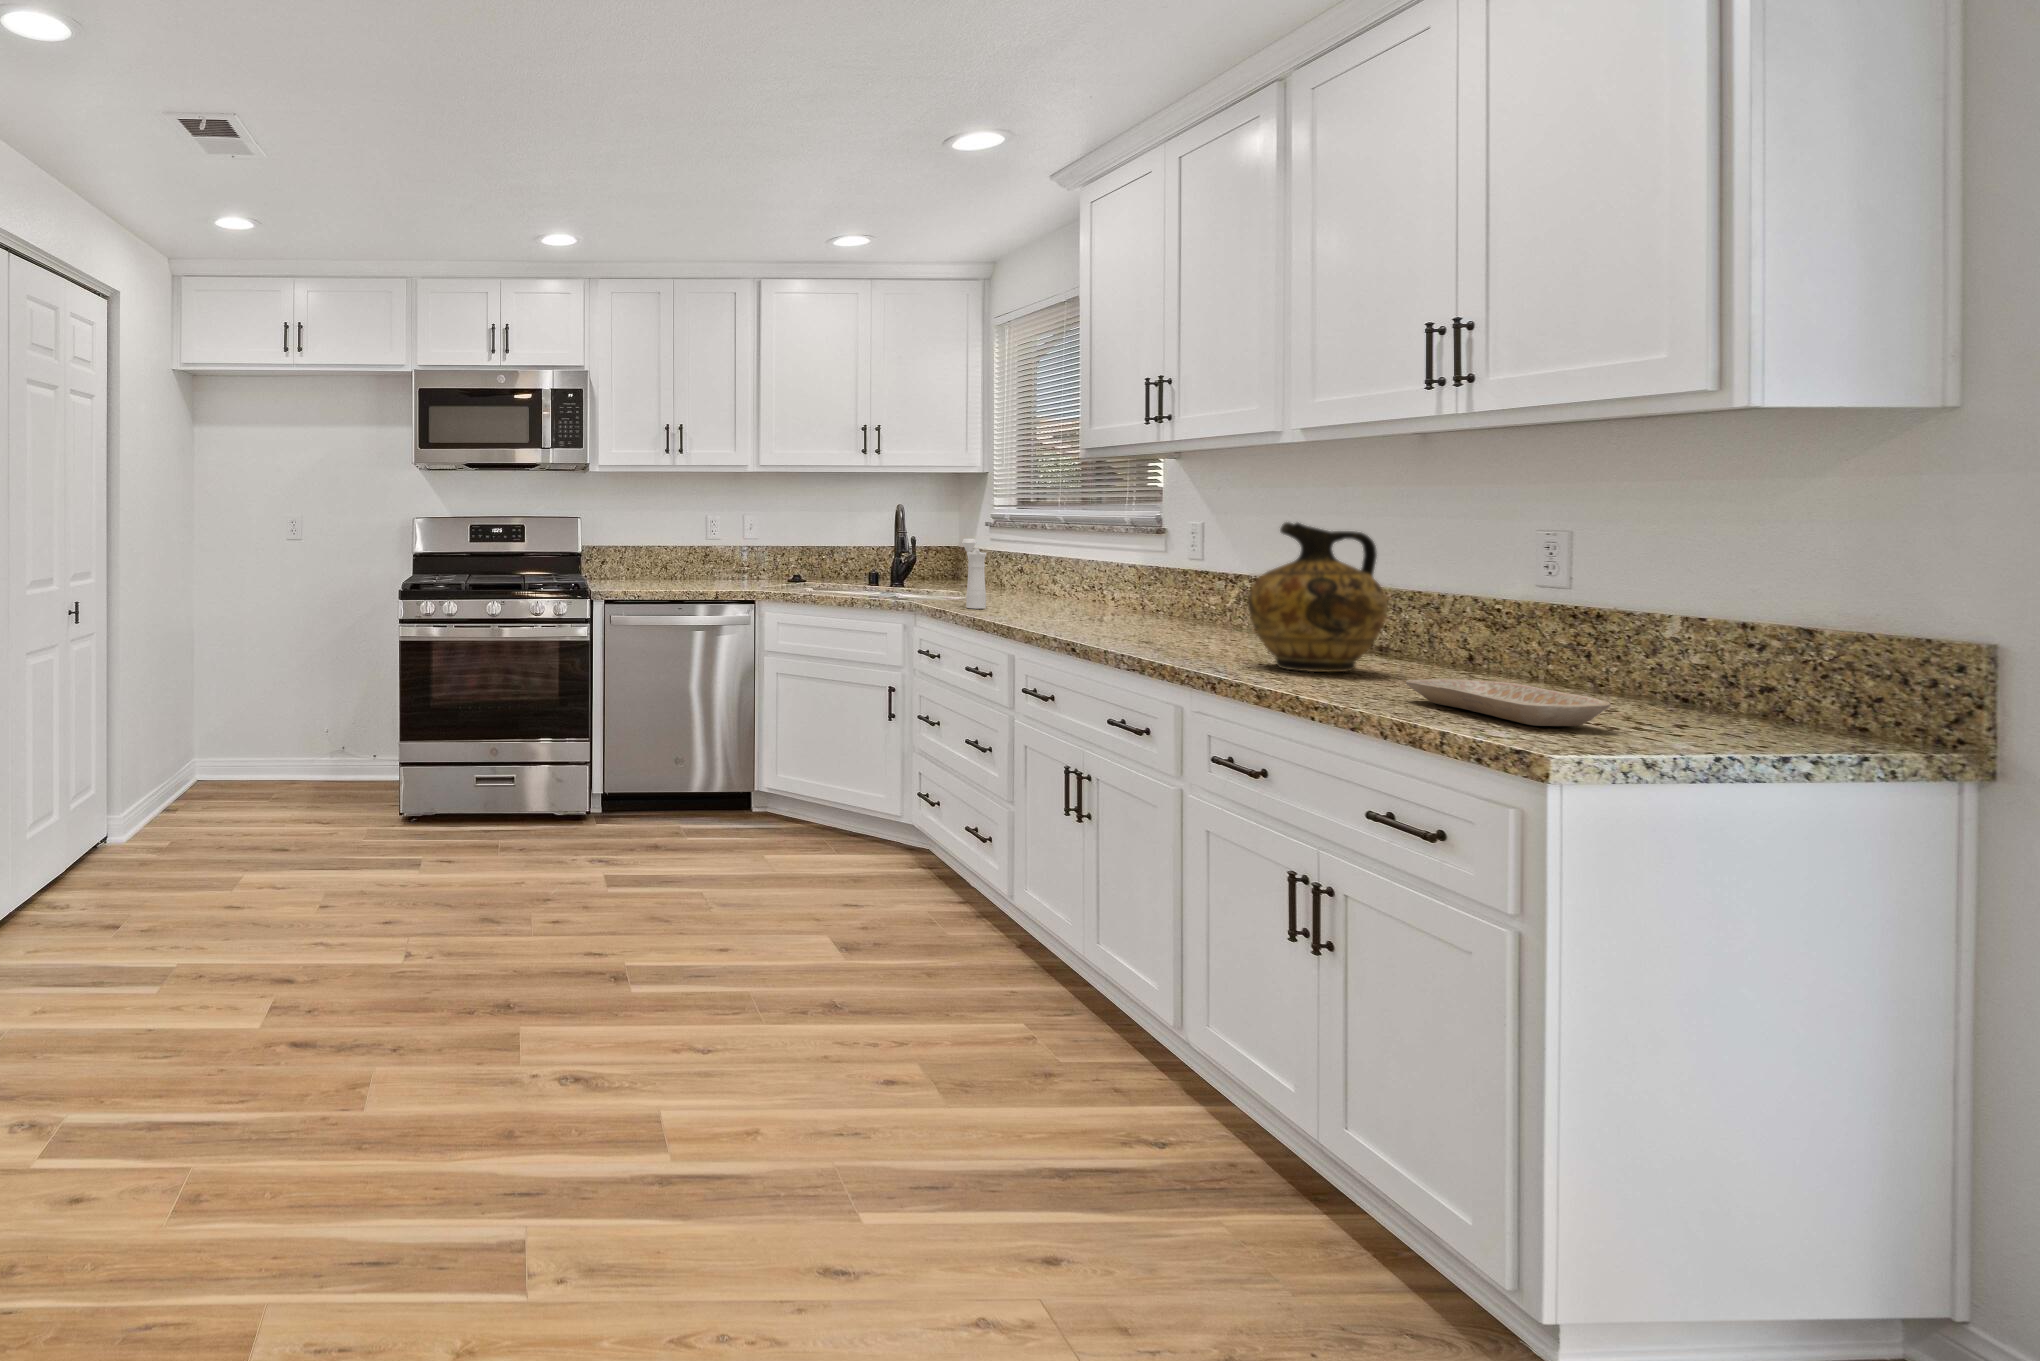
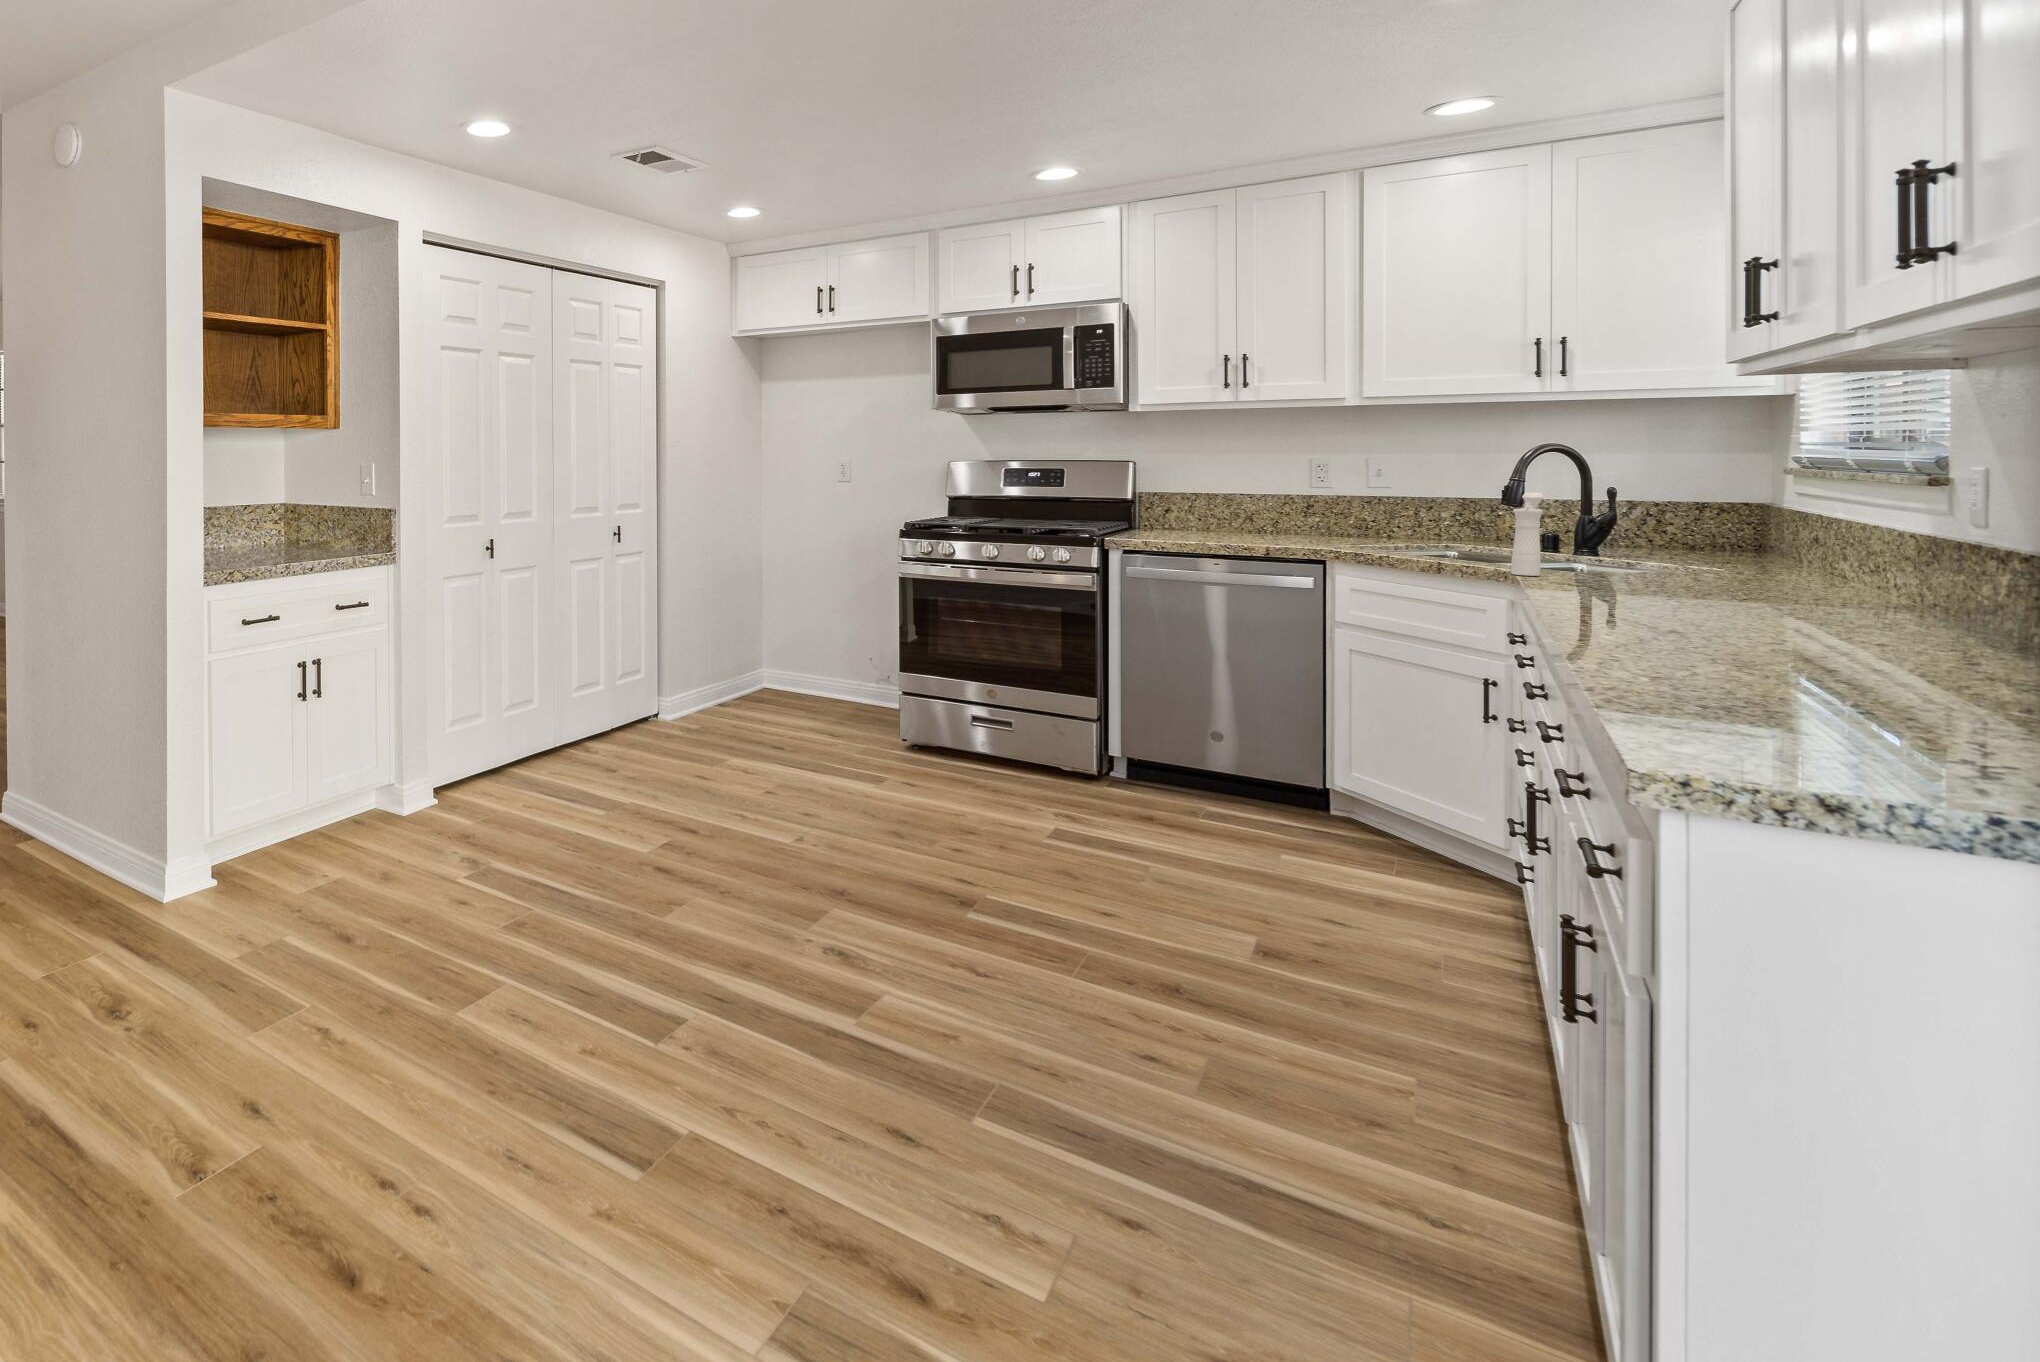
ceramic jug: present [1247,522,1387,672] -> none [1628,481,1856,677]
tray: present [1406,678,1611,726] -> none [1680,686,1884,763]

